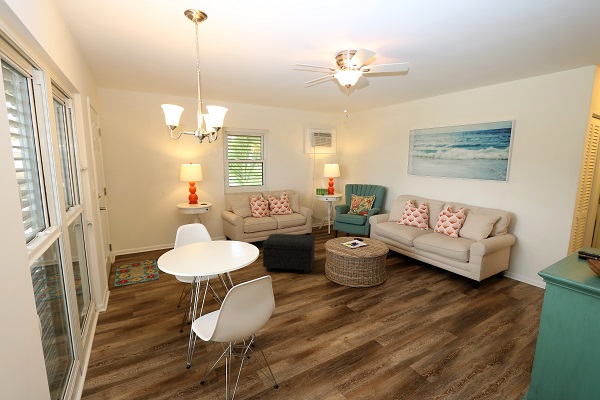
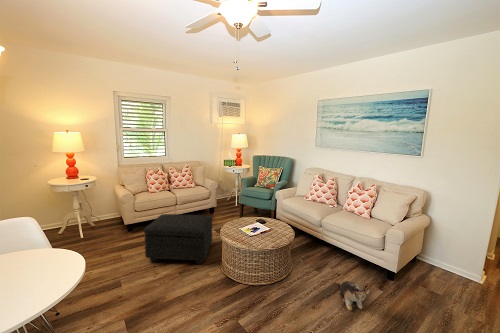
plush toy: none [426,282,449,303] -> present [338,281,369,310]

